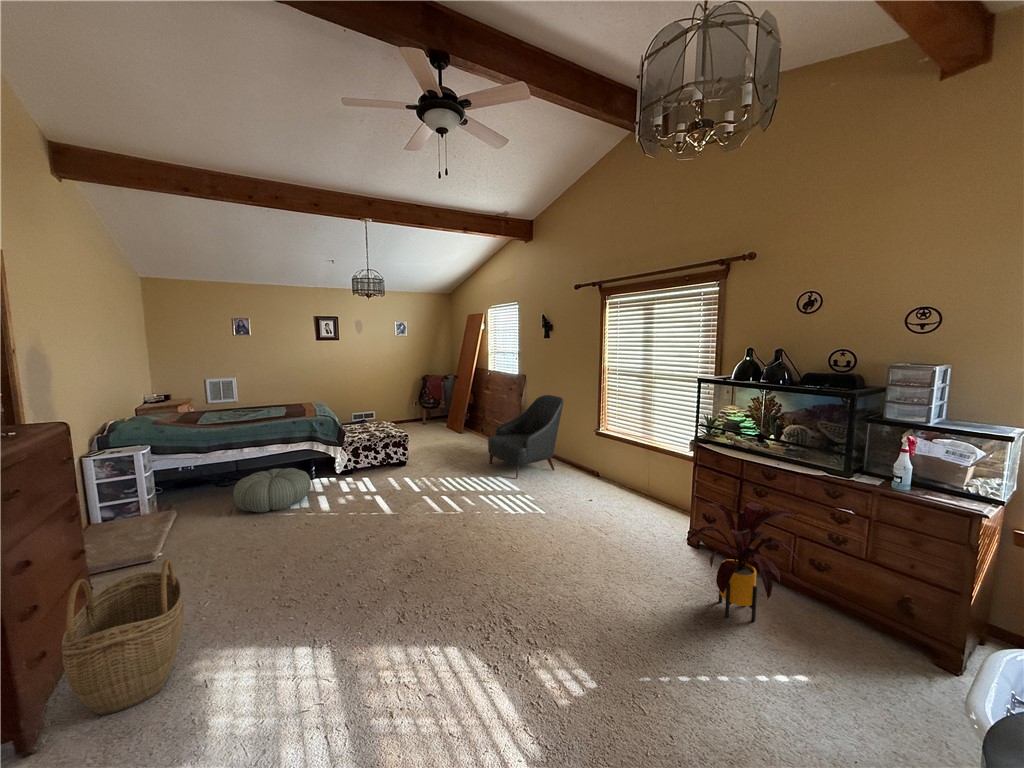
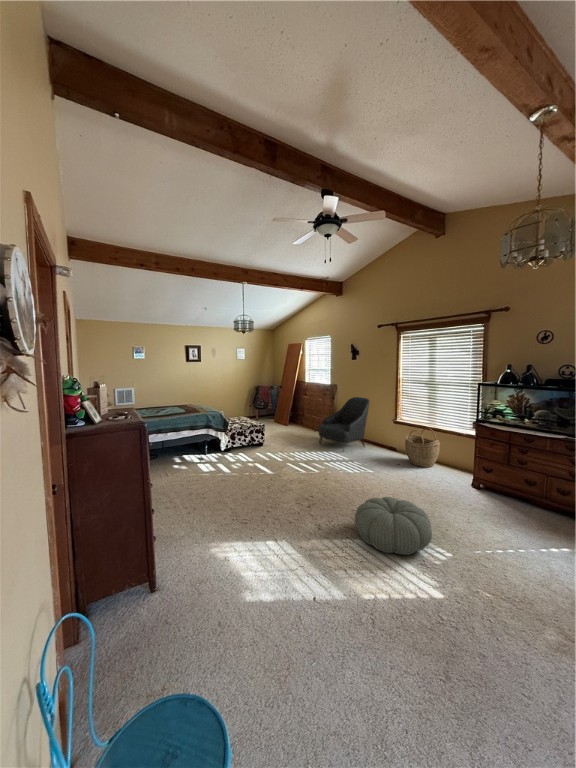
pouf: present [233,468,311,512] -> present [355,497,432,555]
house plant: present [687,502,803,621] -> none [483,456,555,524]
woven basket: present [62,559,184,715] -> present [405,428,440,468]

